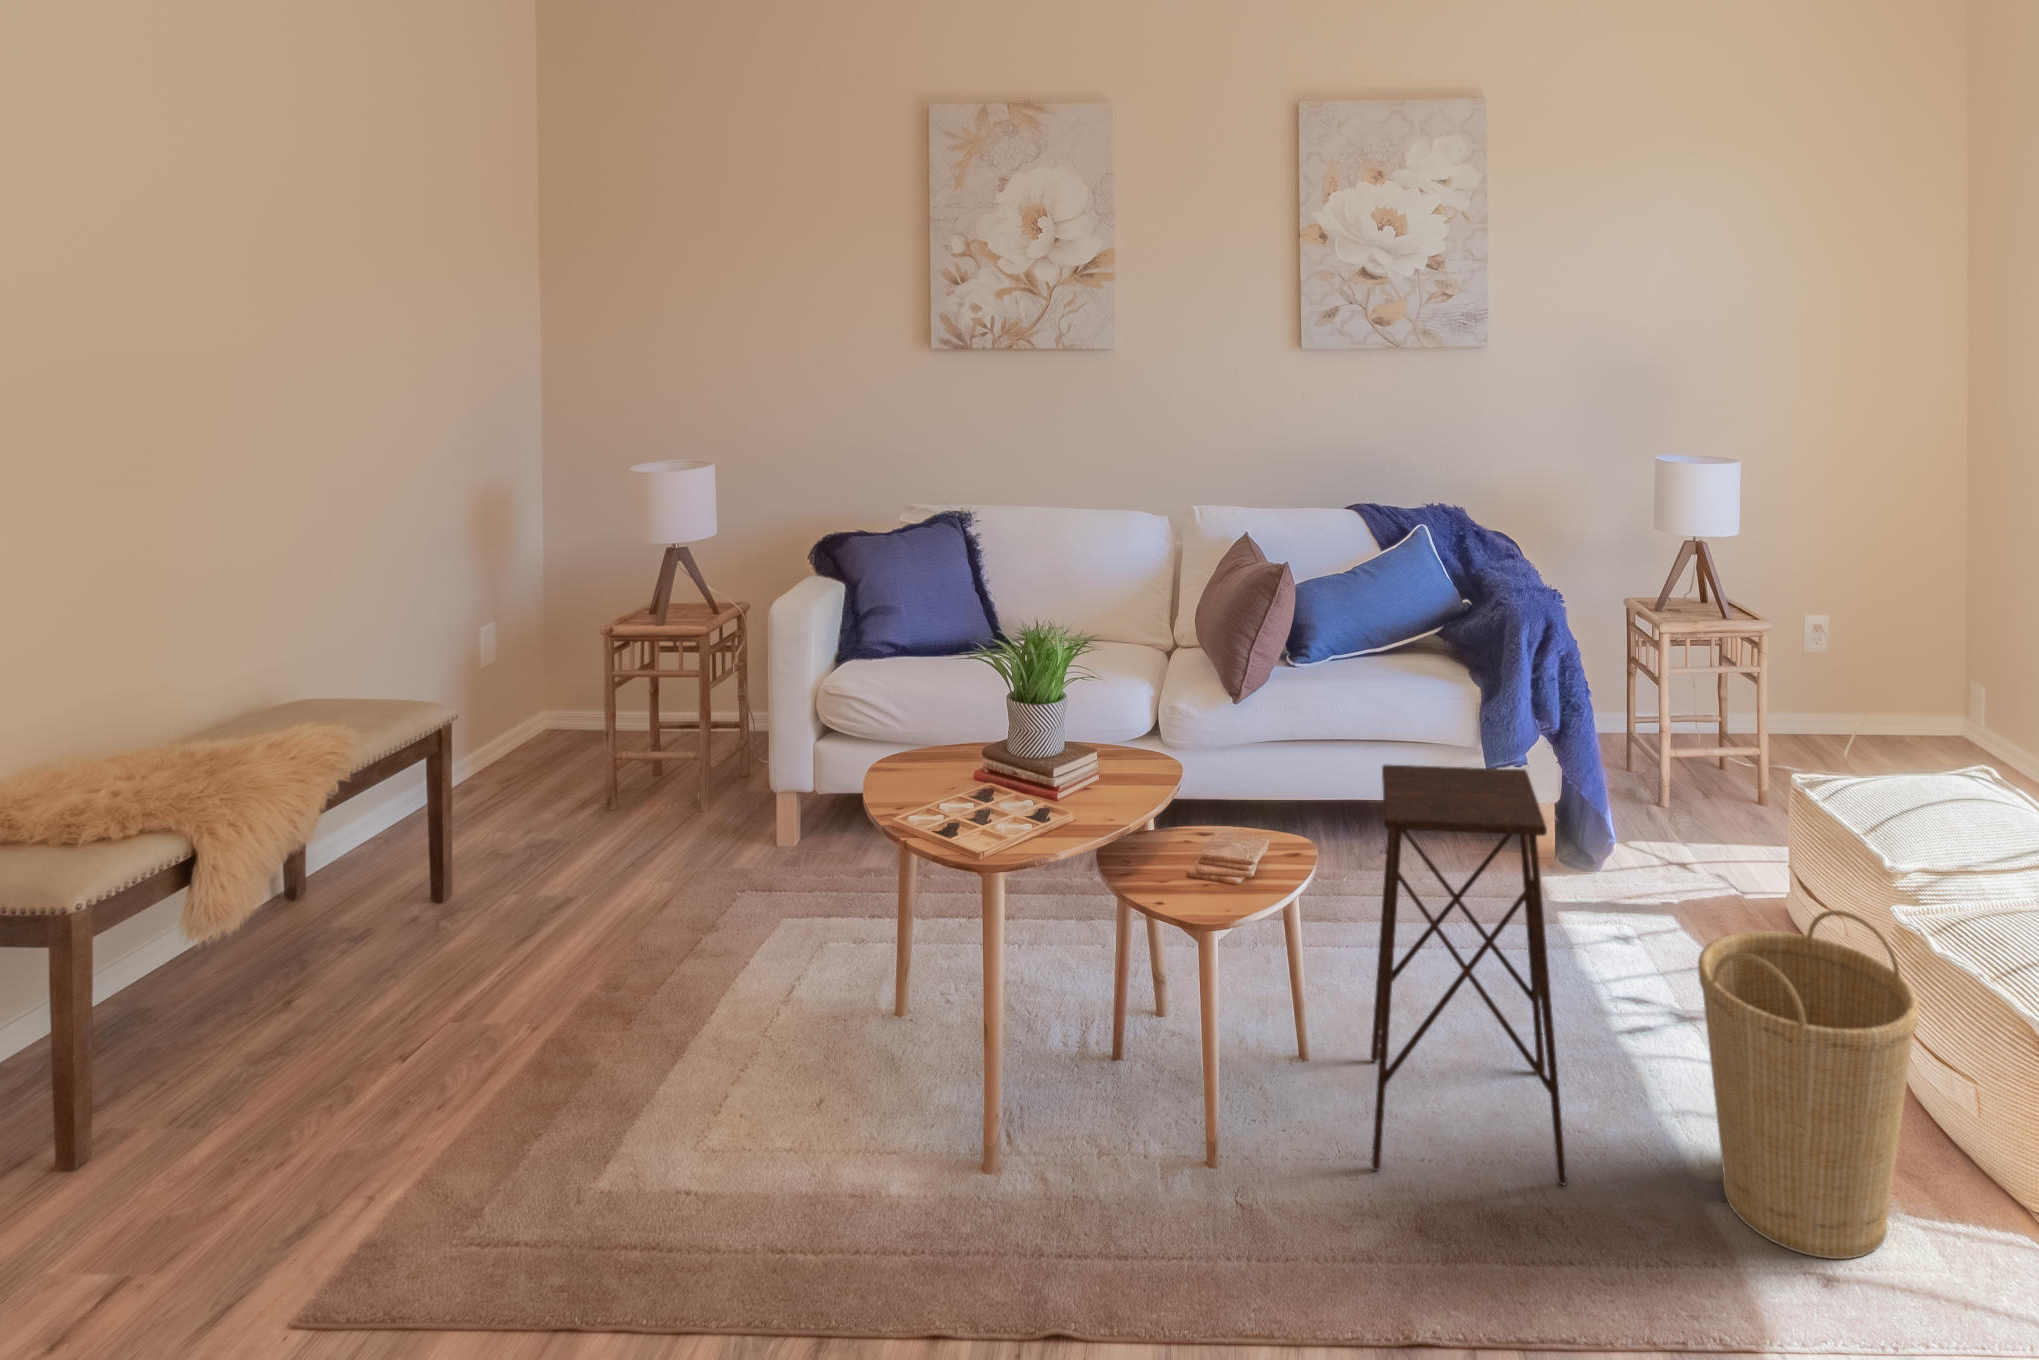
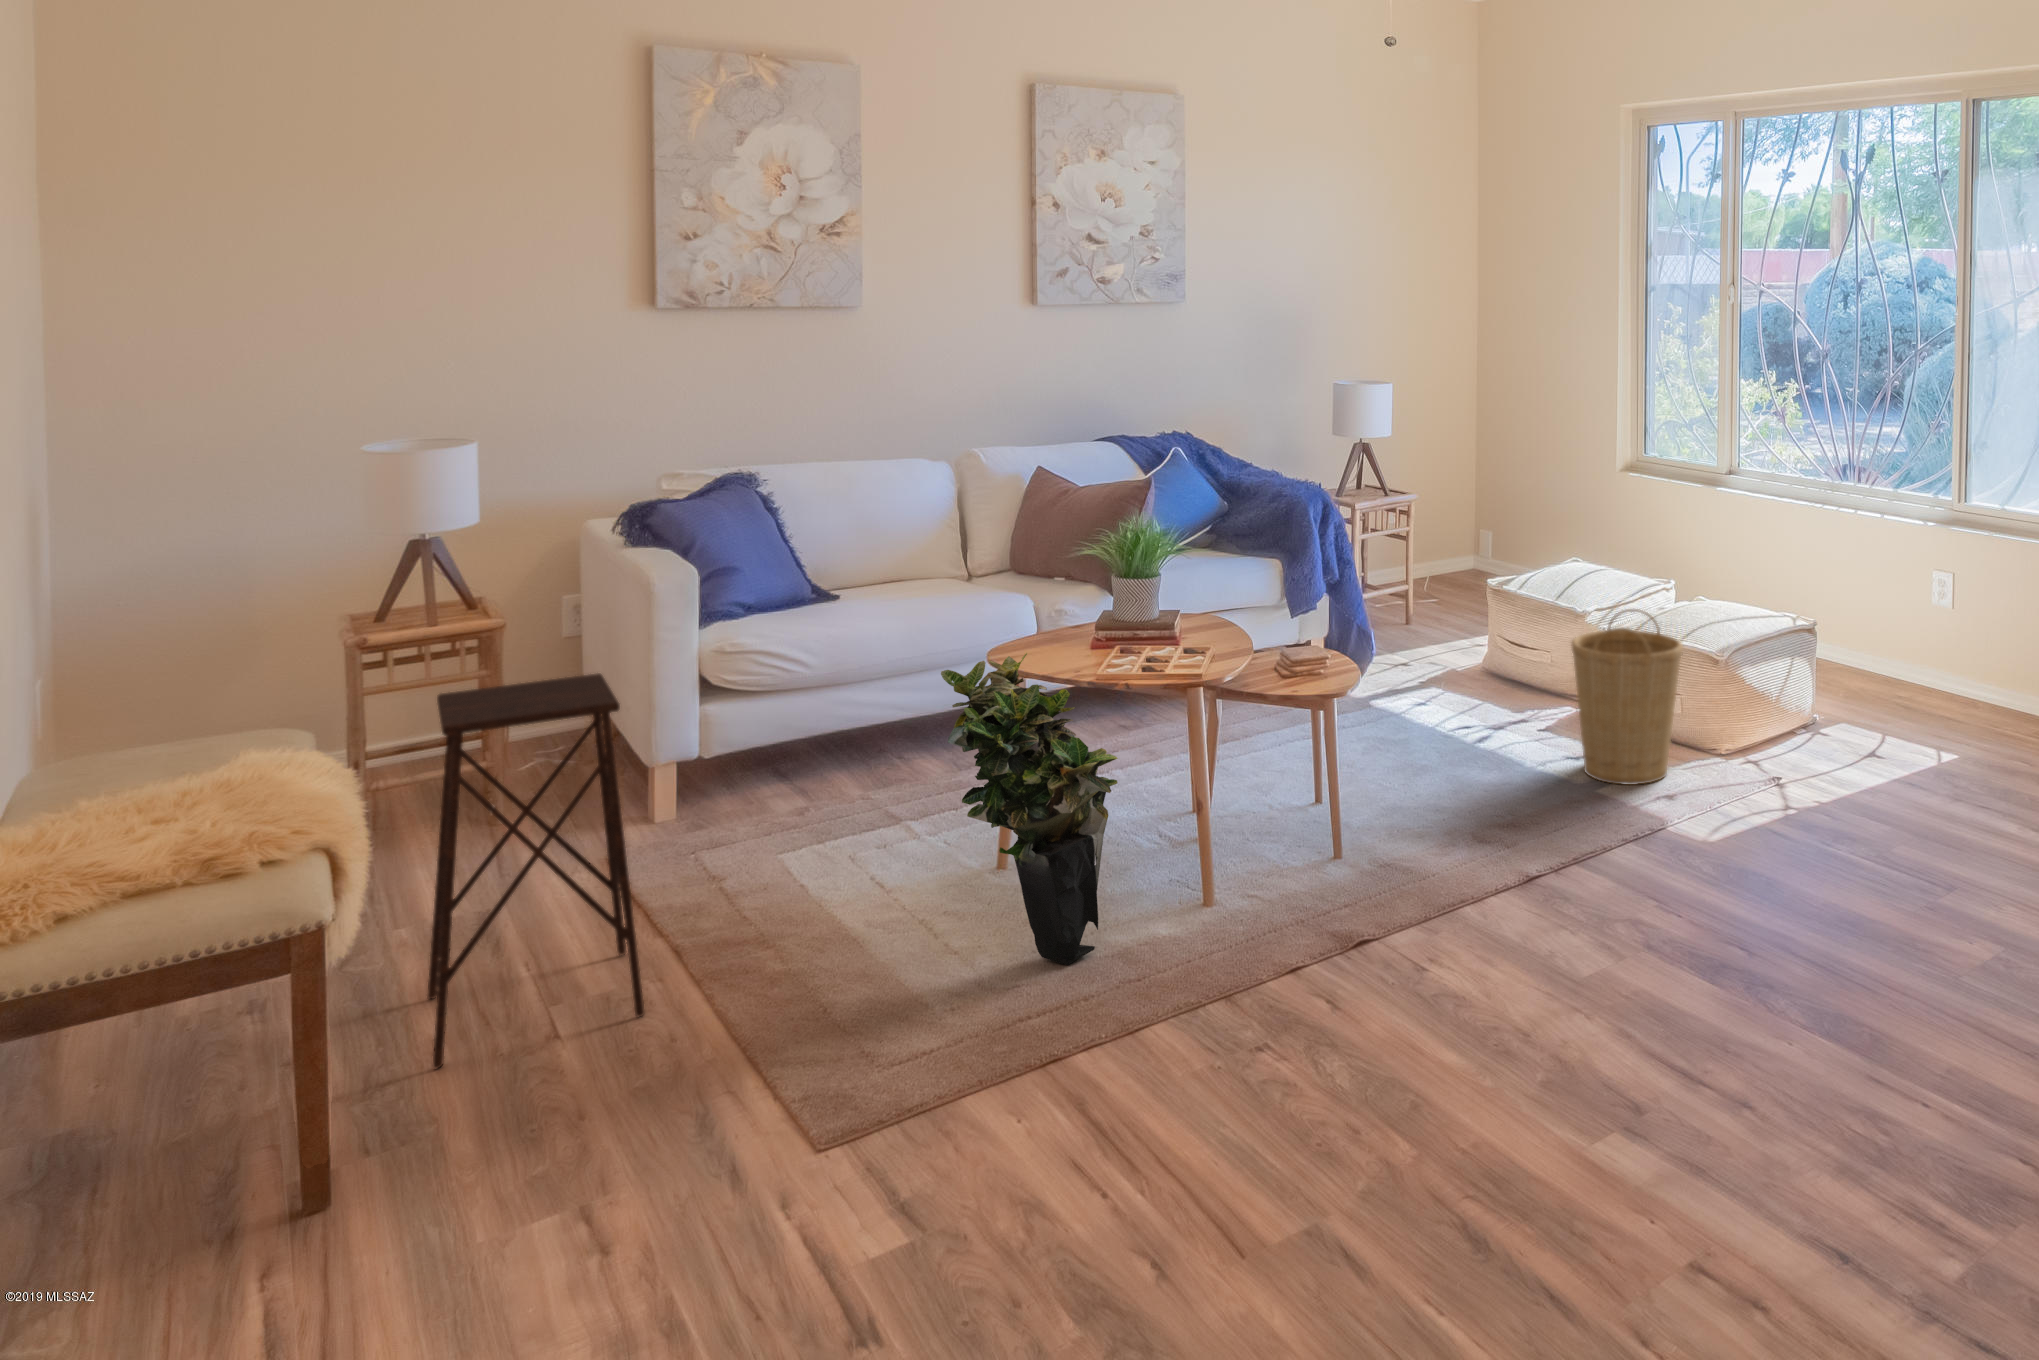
side table: present [1371,765,1567,1185] -> present [428,673,644,1069]
potted plant: none [613,796,828,1218] -> present [941,653,1118,965]

